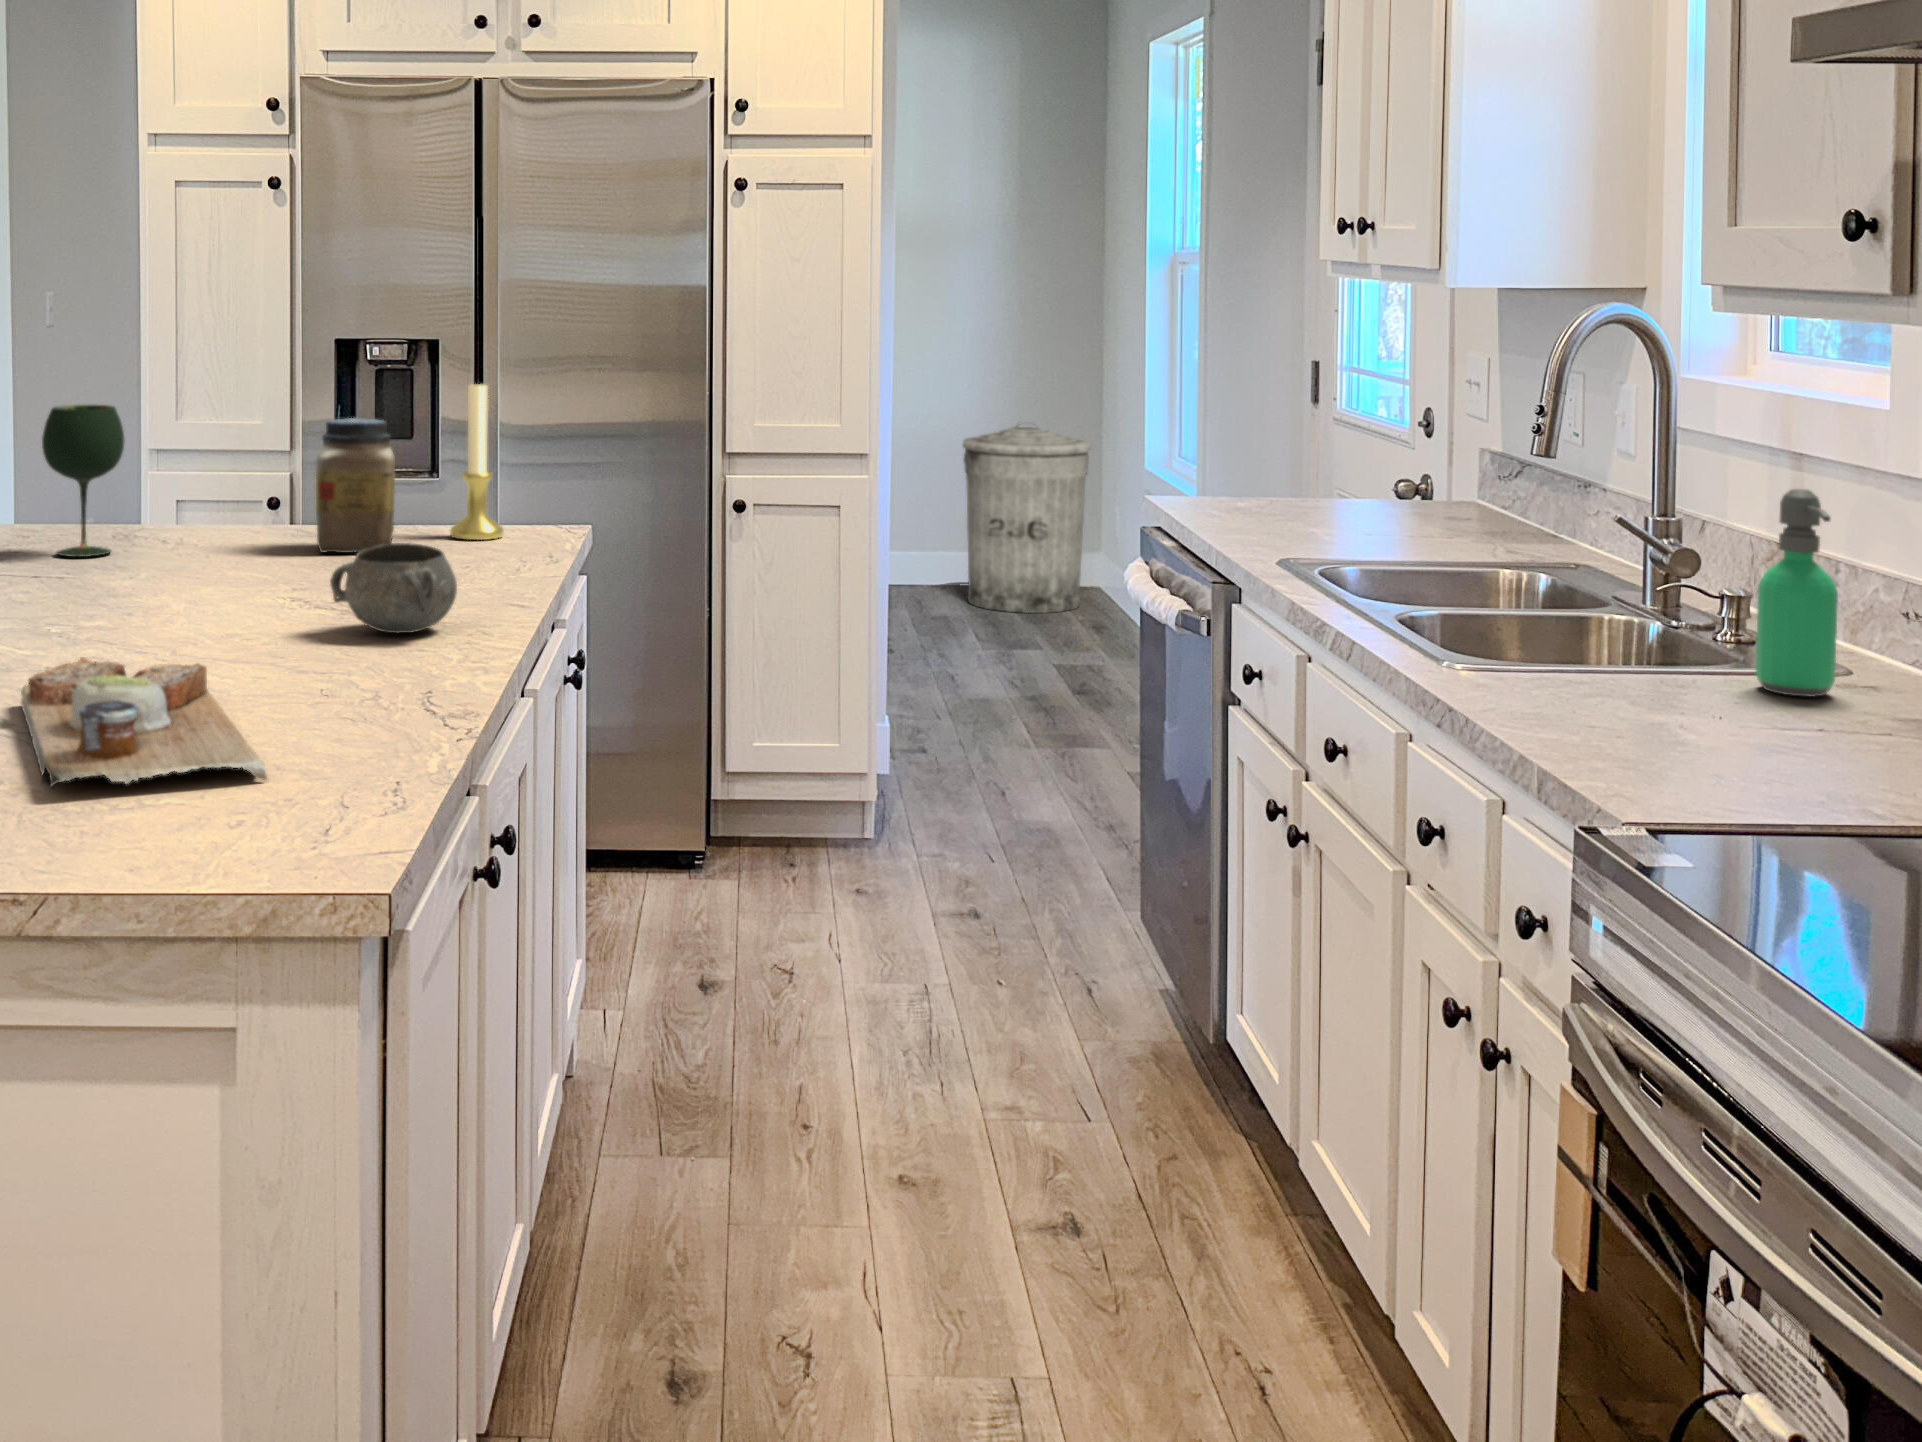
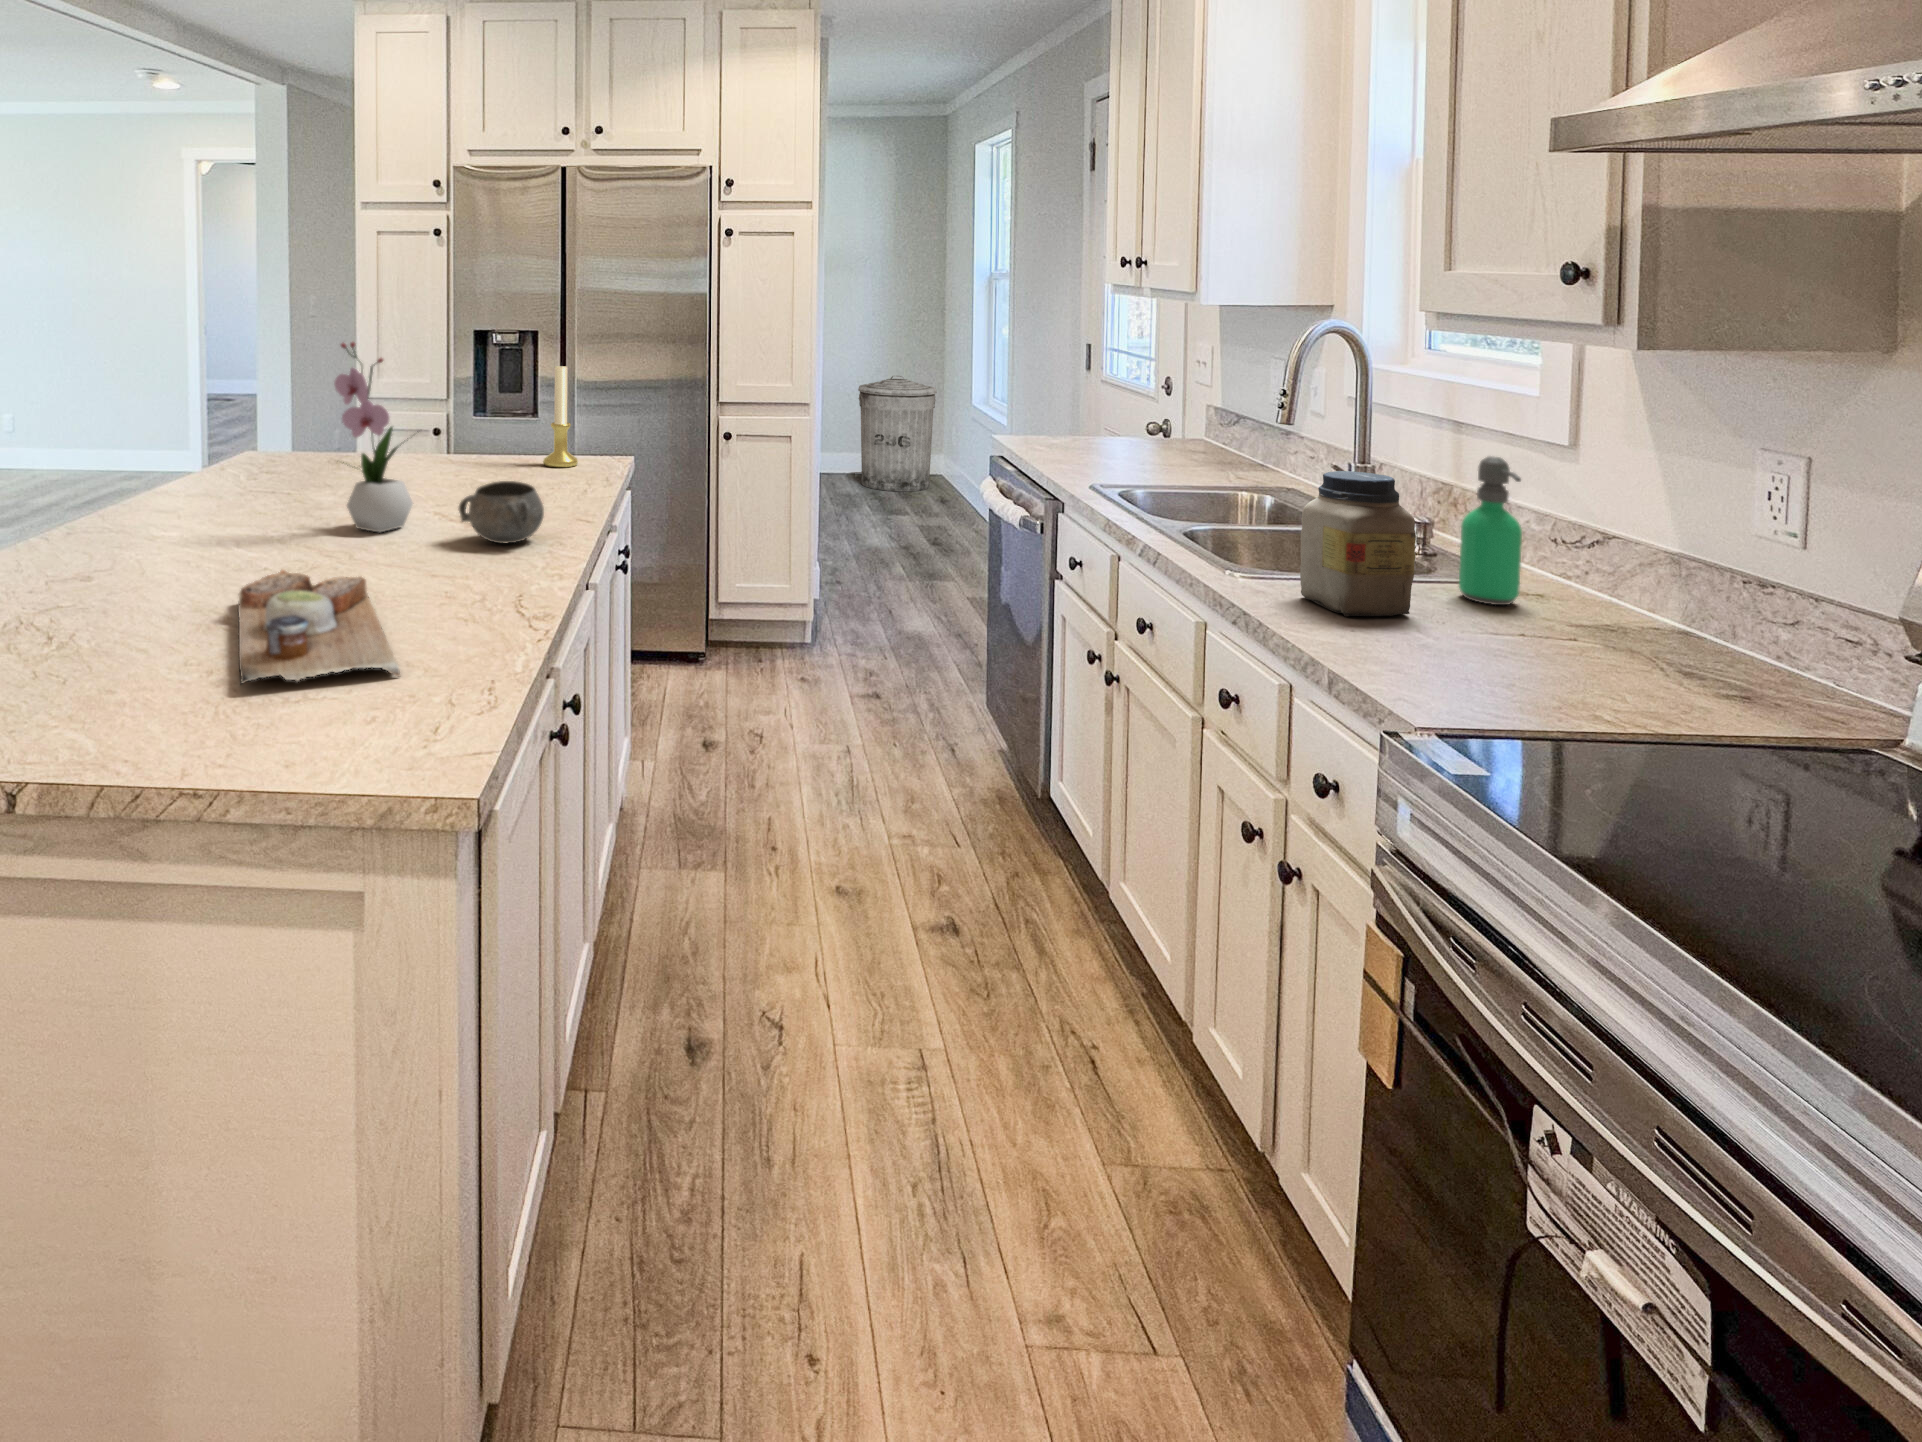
flower arrangement: none [143,337,273,622] -> present [334,342,413,532]
wine glass: present [42,405,125,557] -> none [278,380,332,479]
jar: present [316,418,395,553] -> present [1300,471,1416,616]

